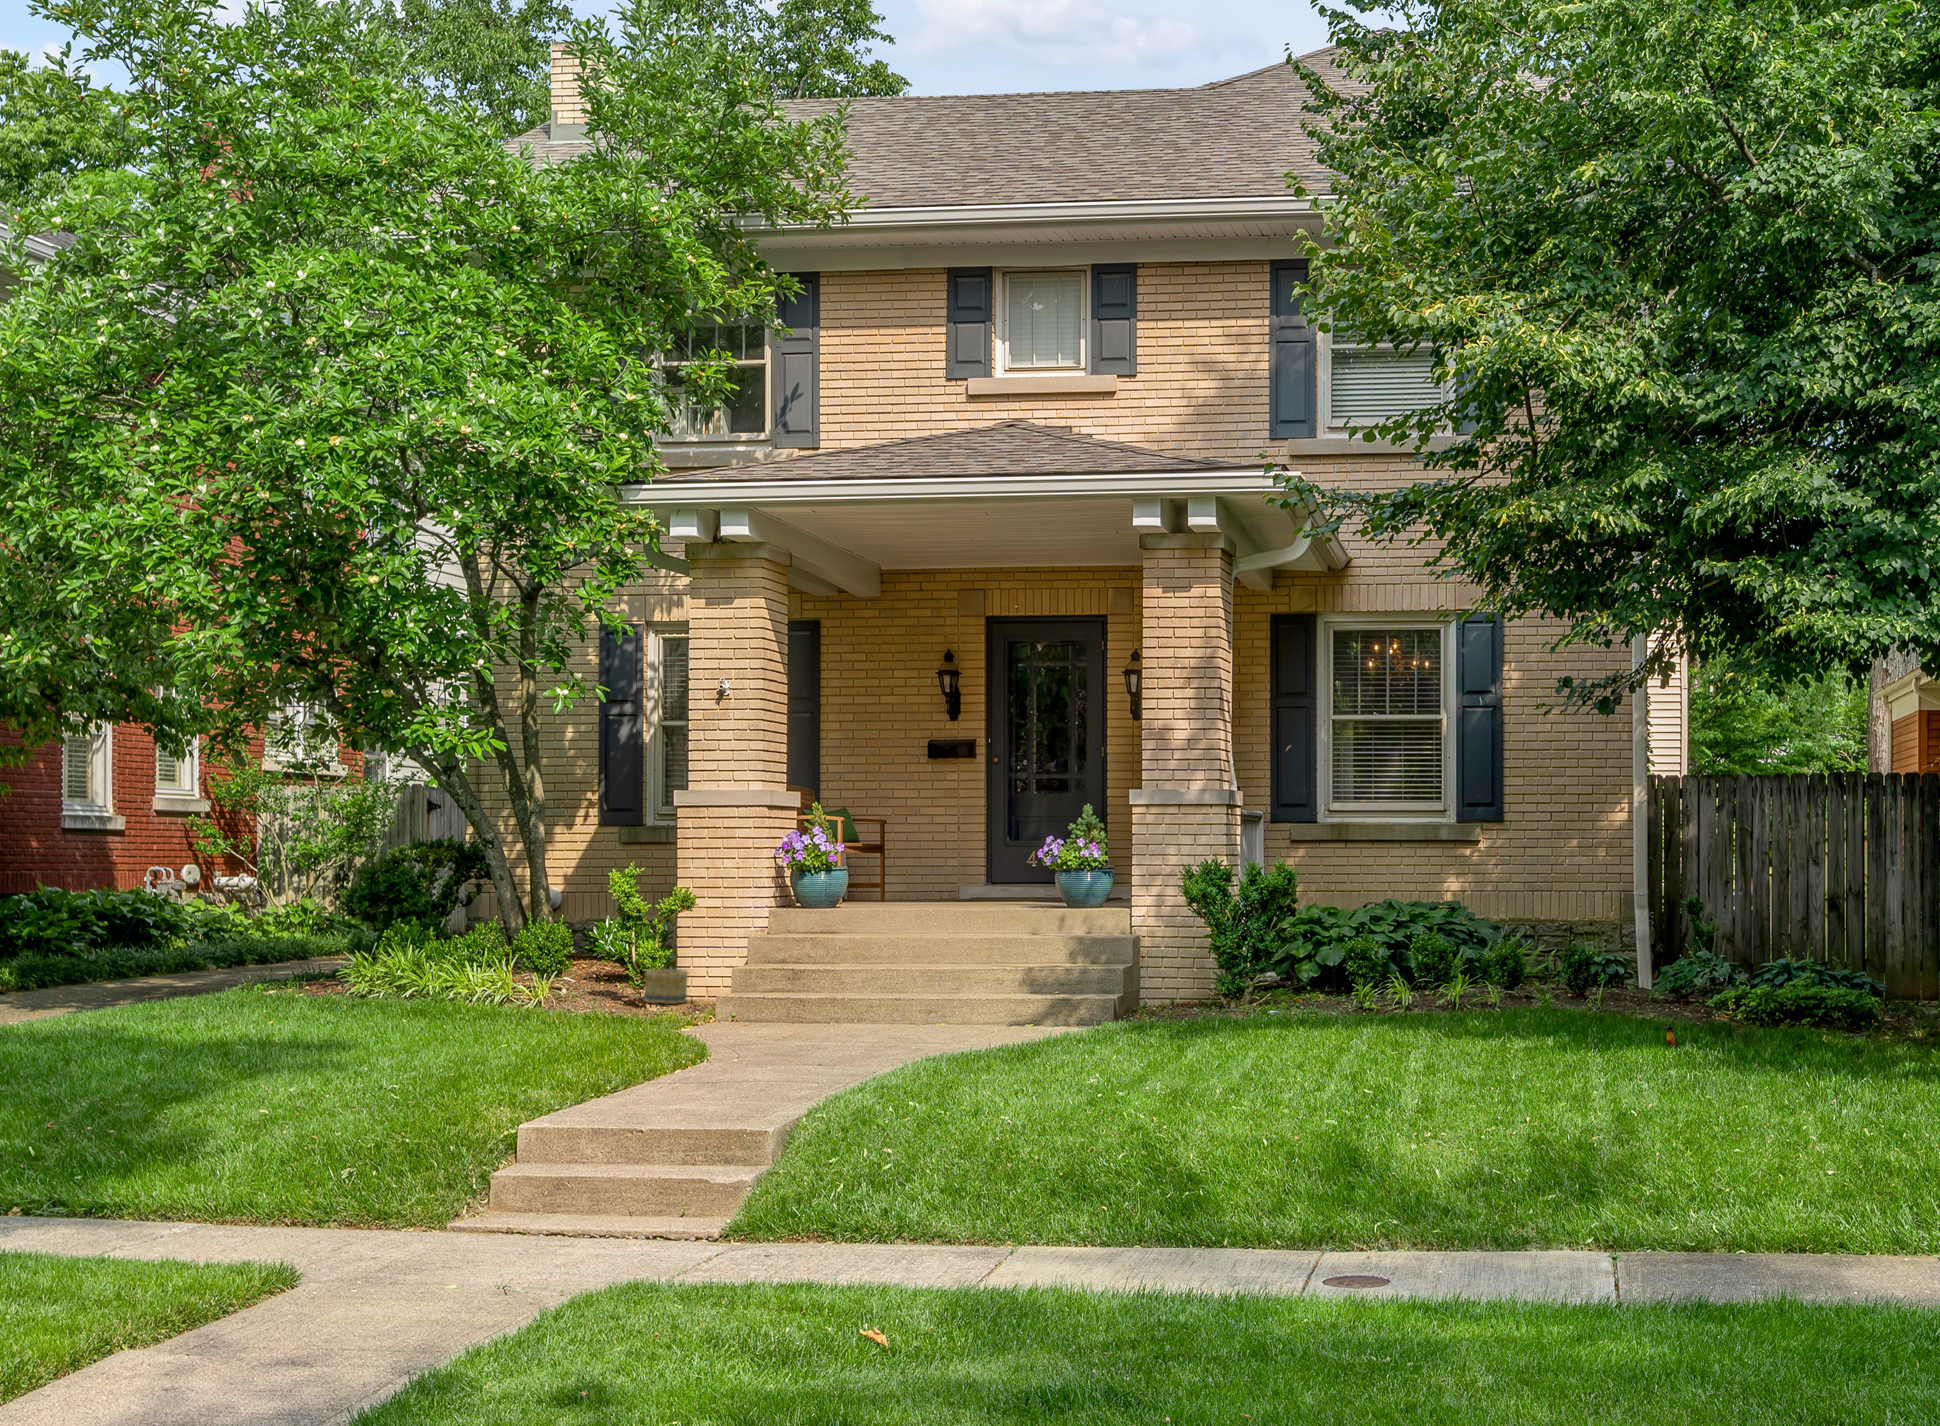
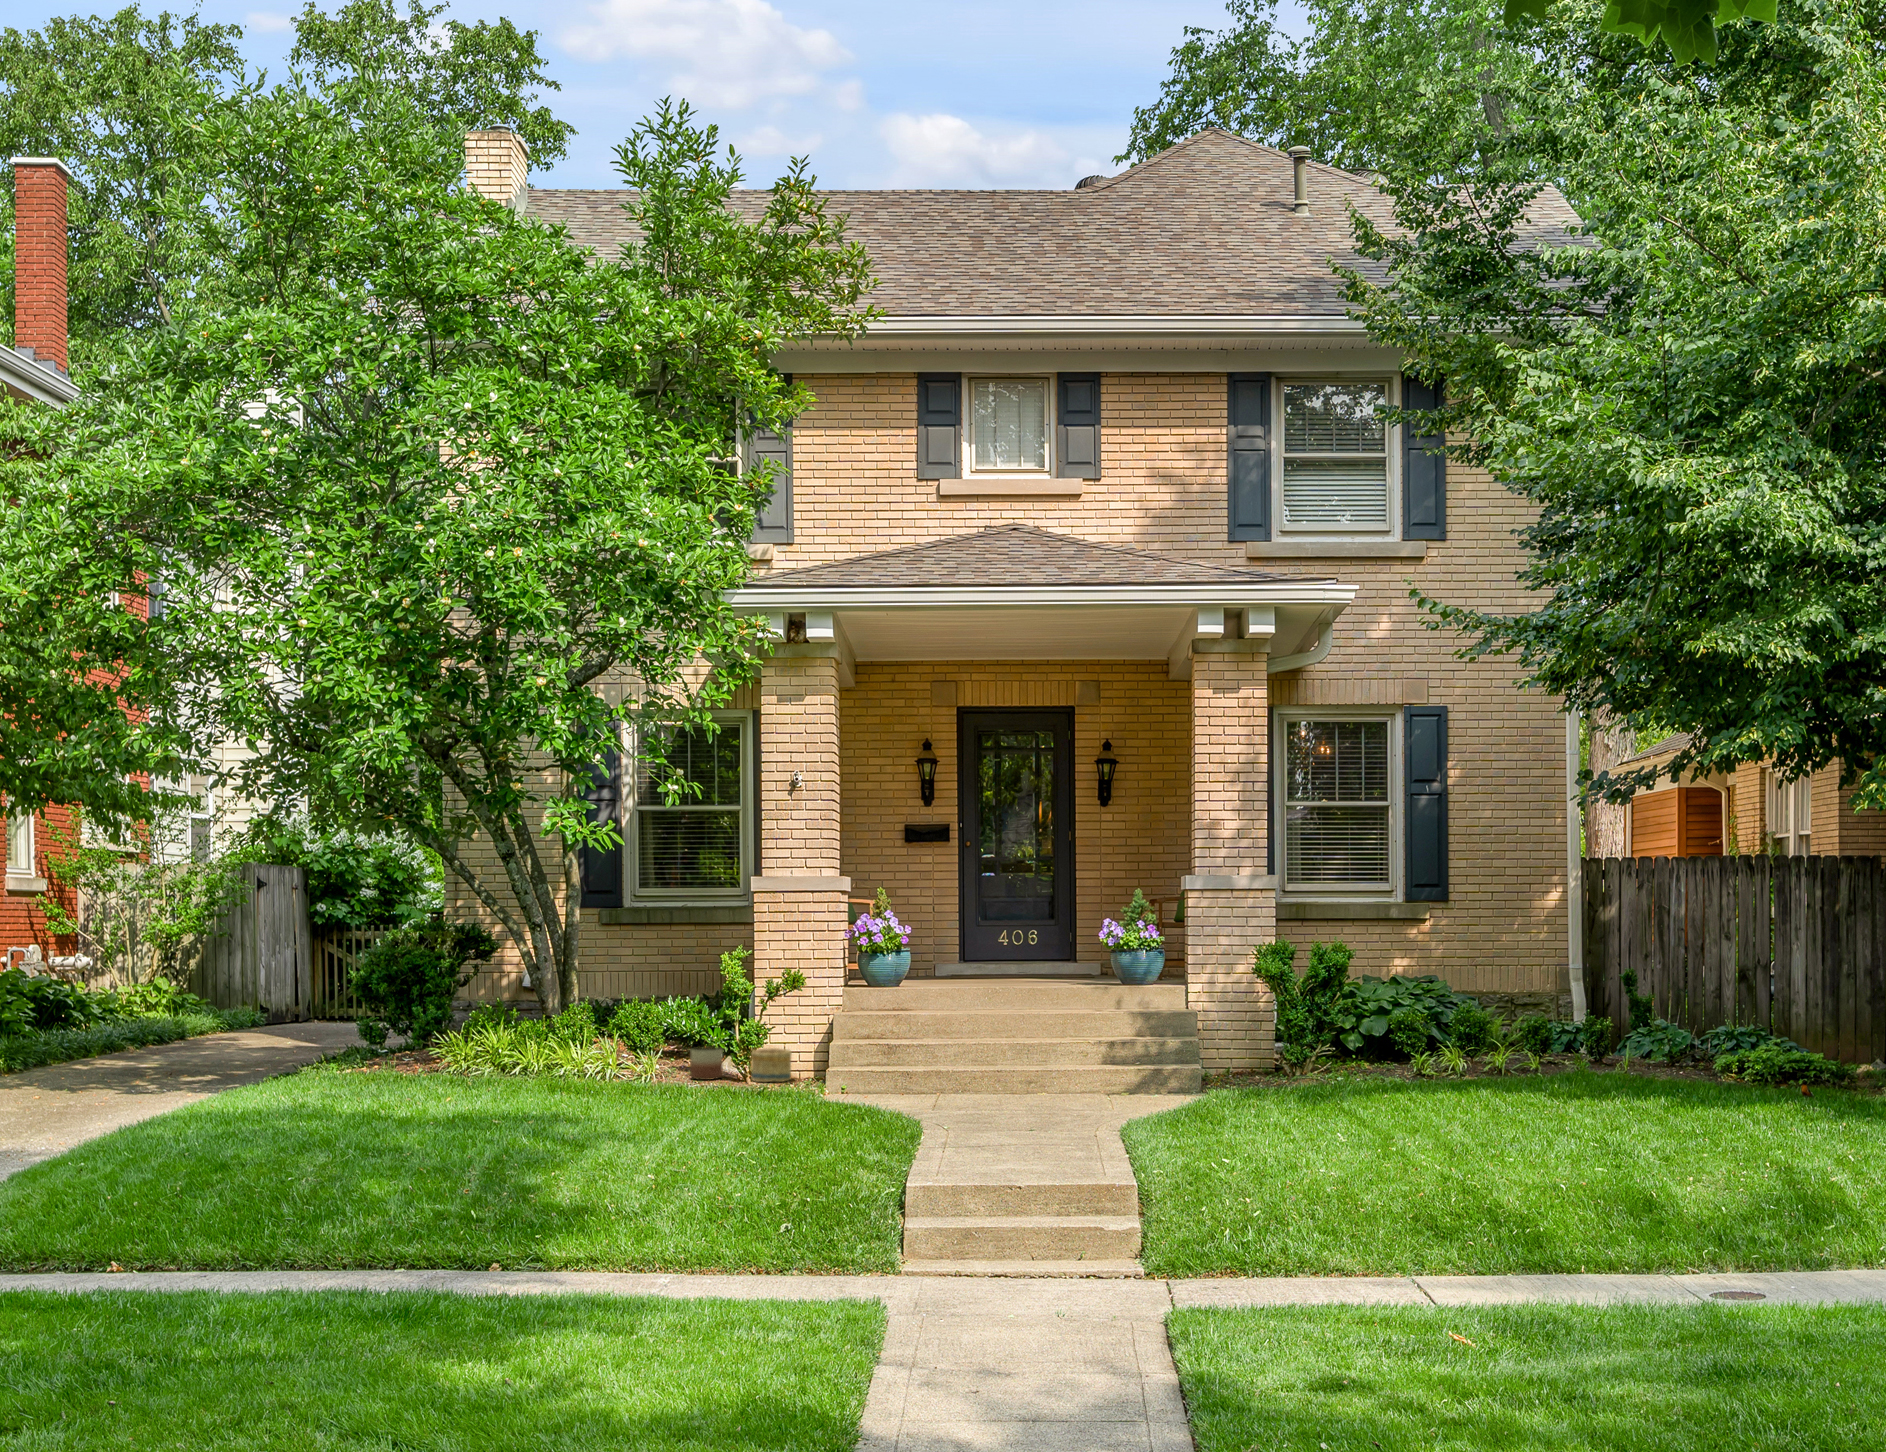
planter: none [593,964,628,998] -> present [690,1047,723,1080]

